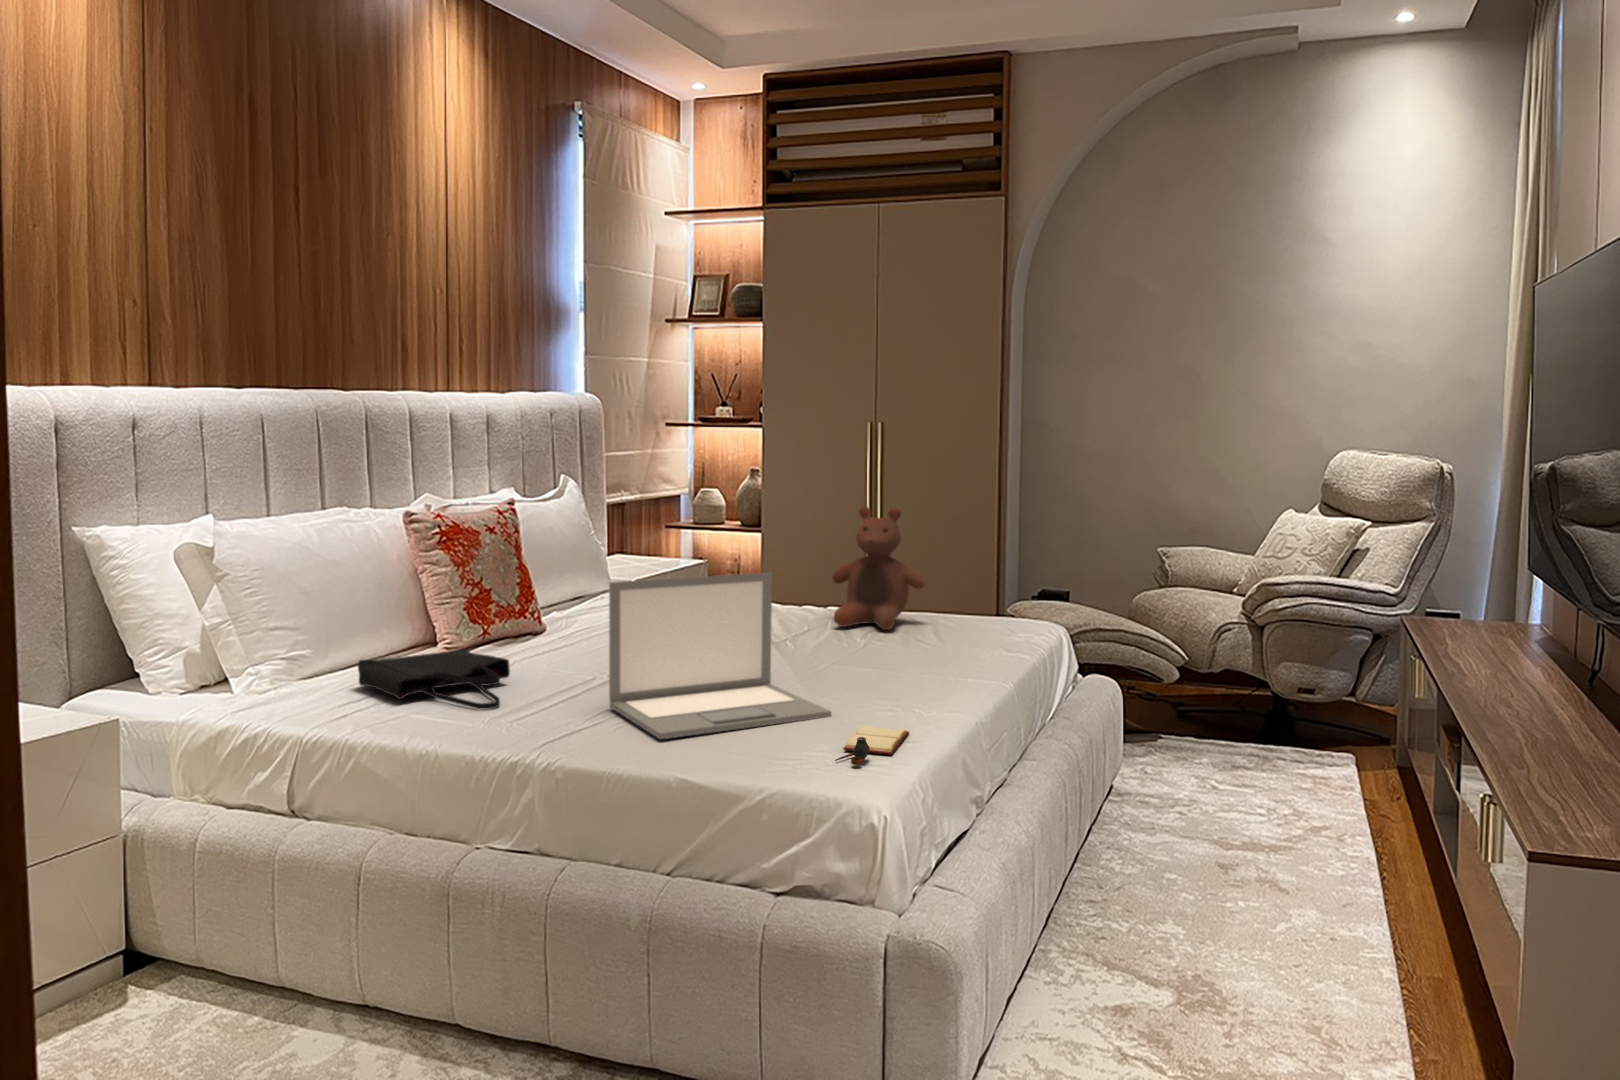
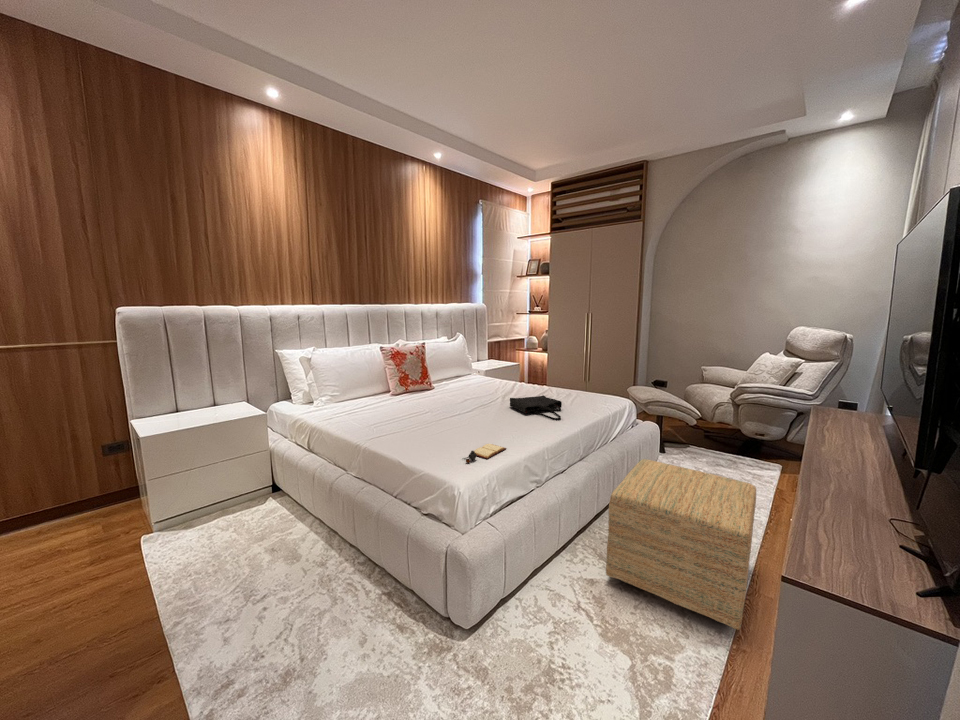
stuffed bear: present [832,506,925,630] -> none [533,348,571,398]
laptop: present [609,572,831,739] -> none [411,377,486,441]
tote bag: present [358,649,510,710] -> present [510,395,562,420]
ottoman: none [1146,737,1437,1027] -> present [606,459,756,630]

